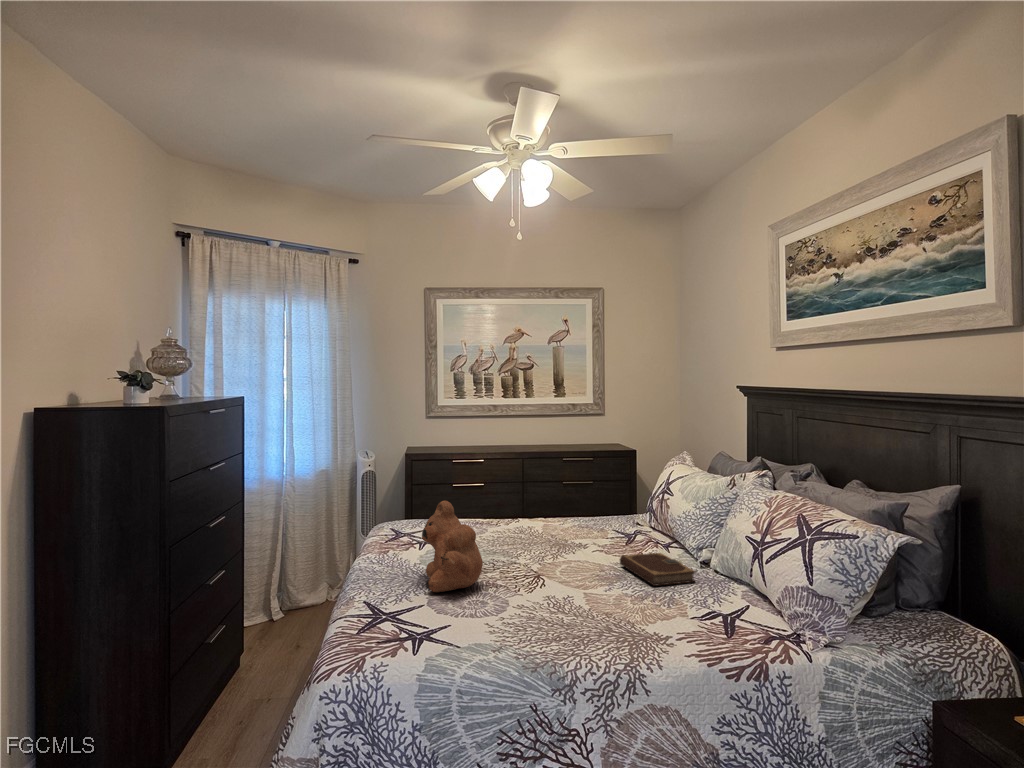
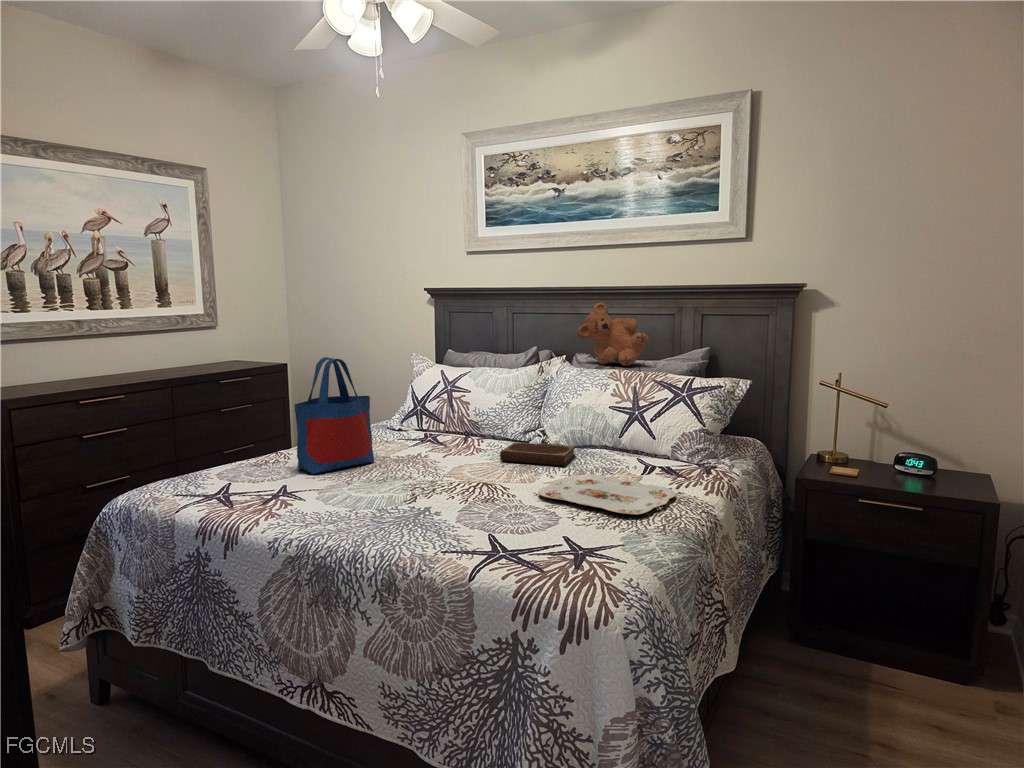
tote bag: none [486,446,552,540] -> present [294,357,374,474]
teddy bear: present [422,501,483,592] -> present [577,302,649,366]
serving tray: none [545,592,659,642] -> present [538,474,676,515]

